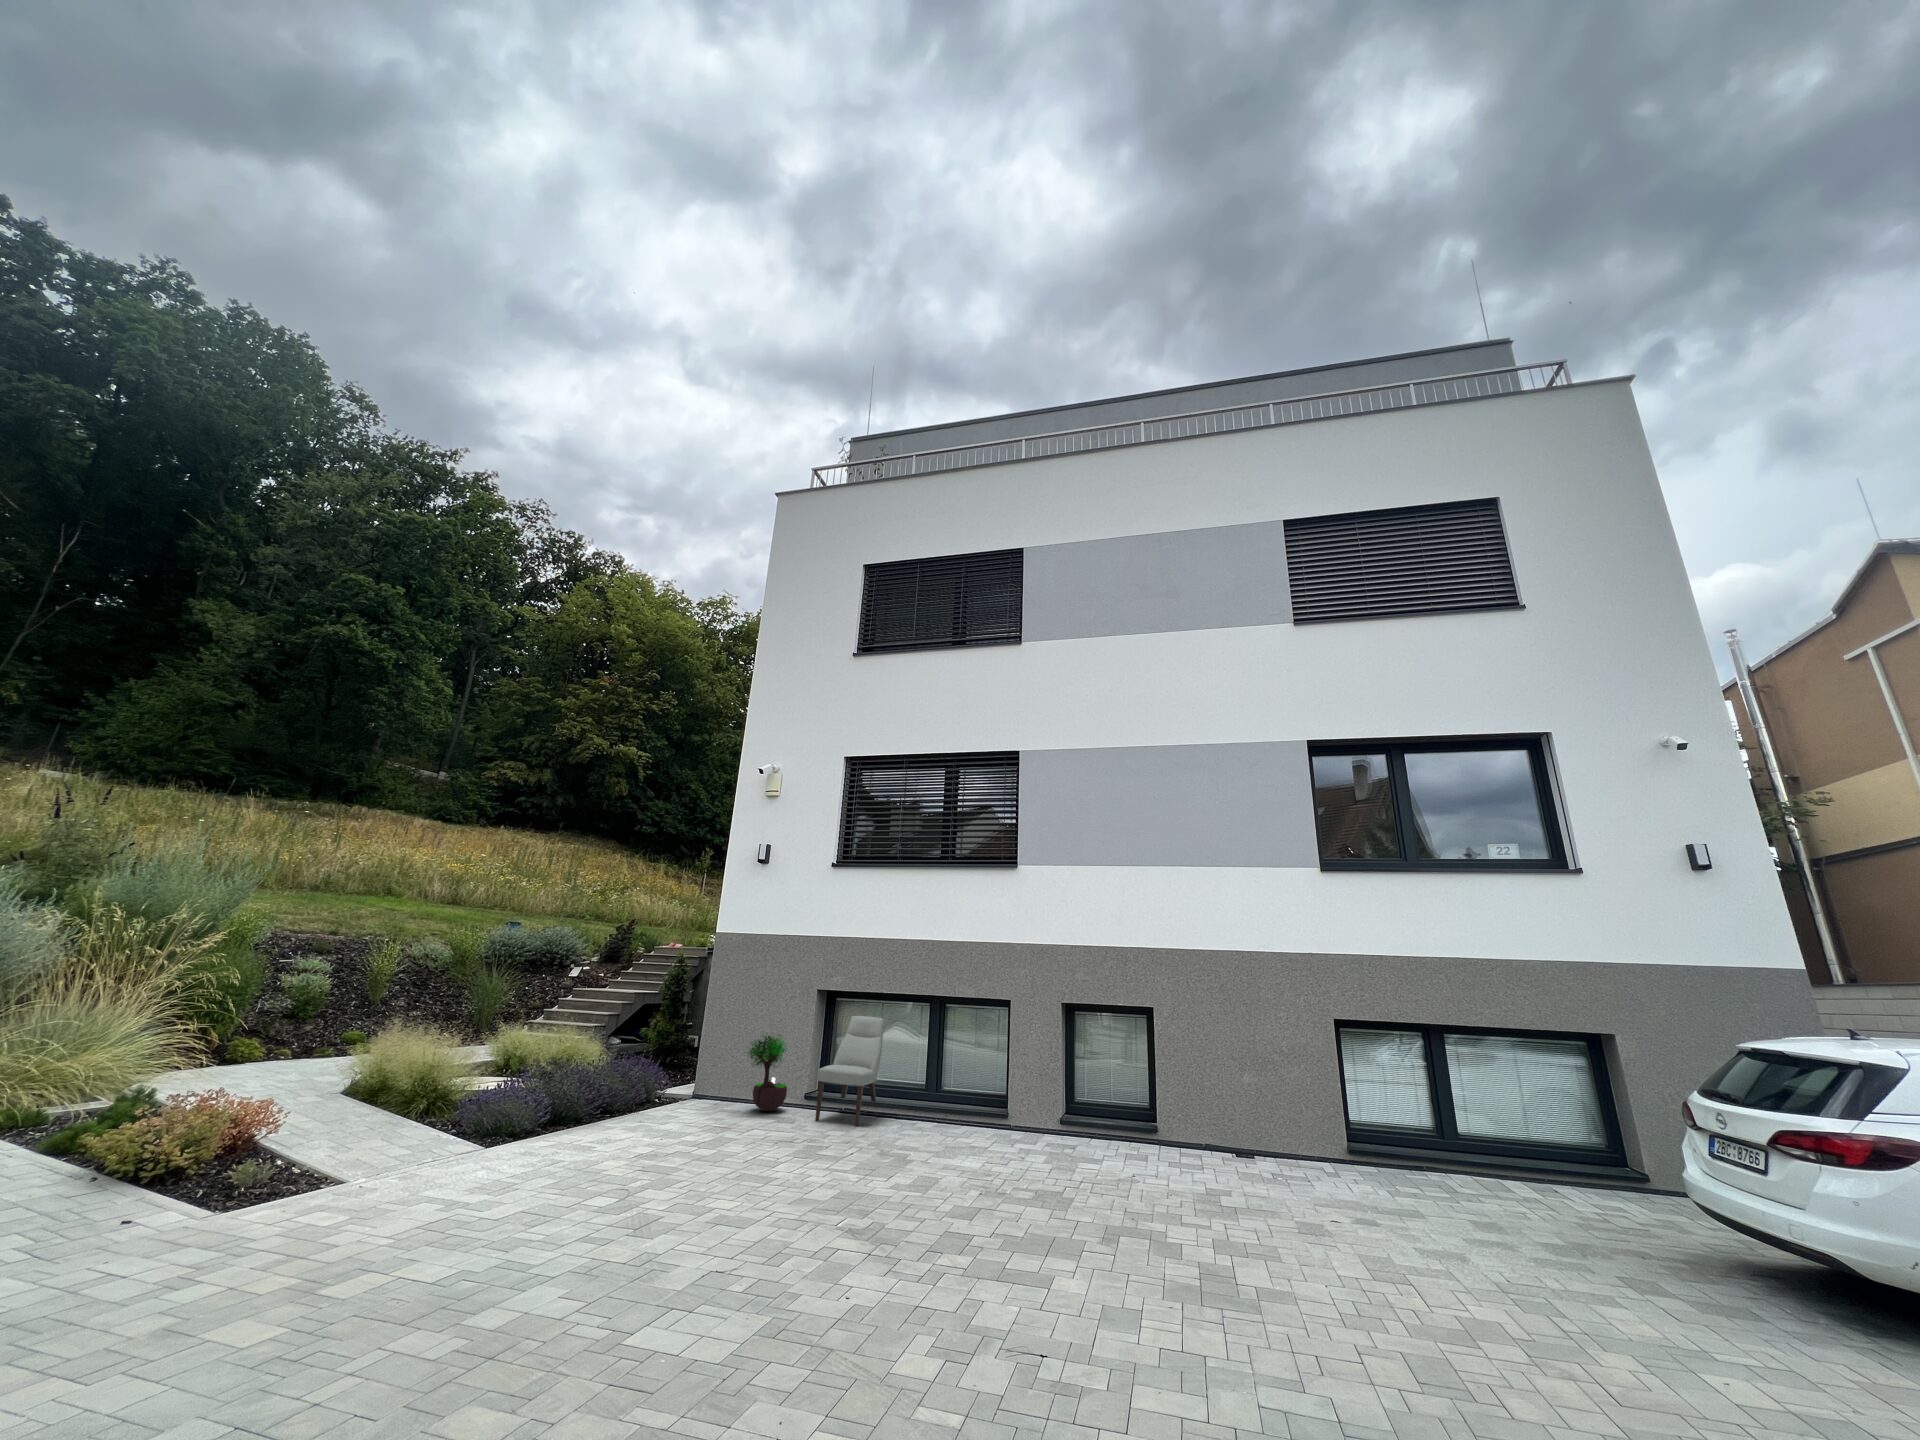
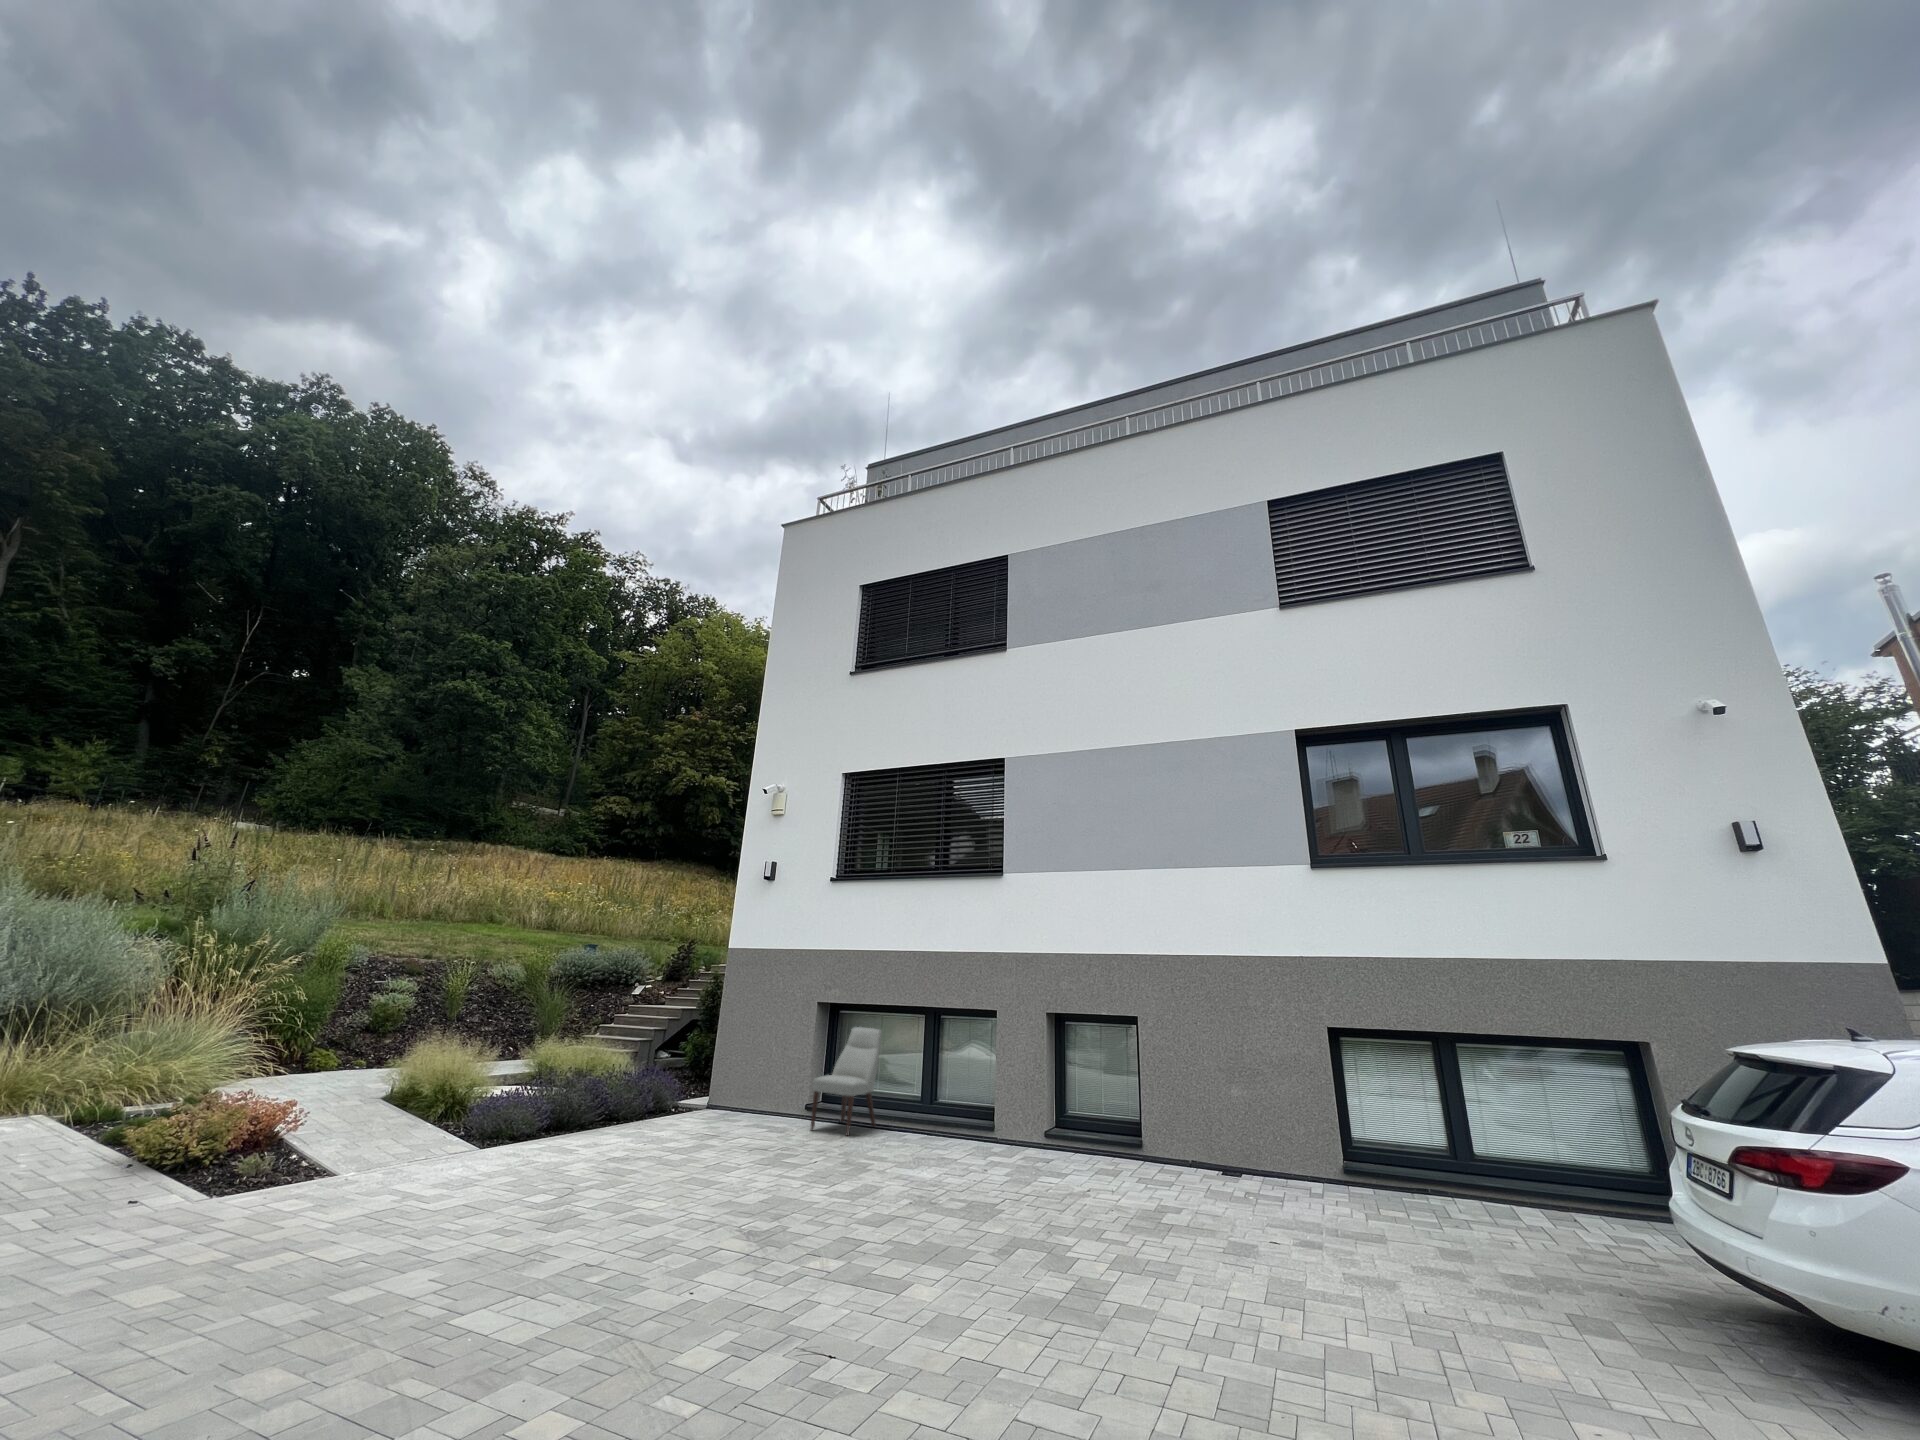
potted tree: present [747,1033,788,1111] -> none [746,1038,791,1120]

